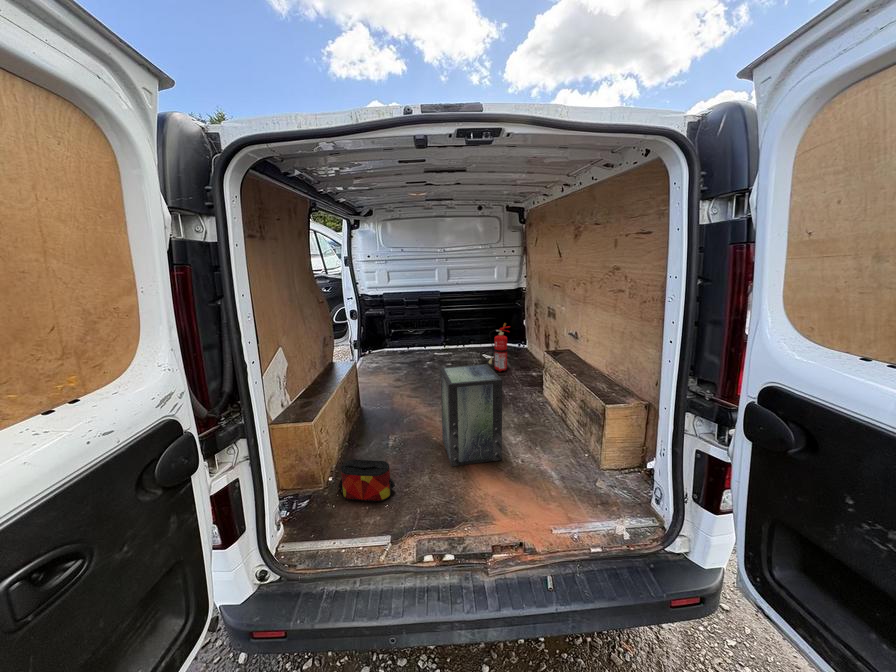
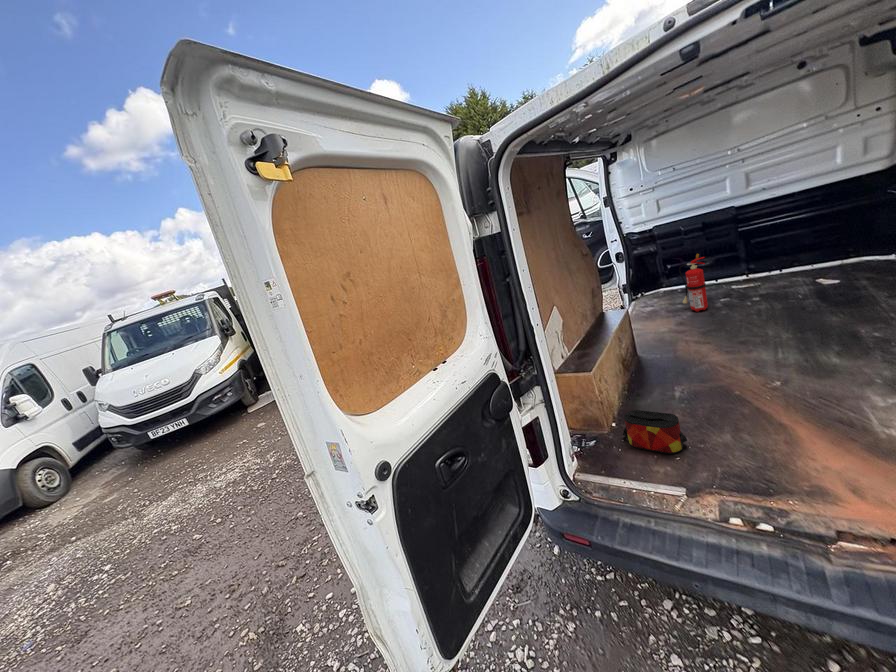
fire extinguisher: present [488,323,509,372] -> present [679,254,708,312]
storage box: present [440,364,502,466] -> none [740,298,852,427]

